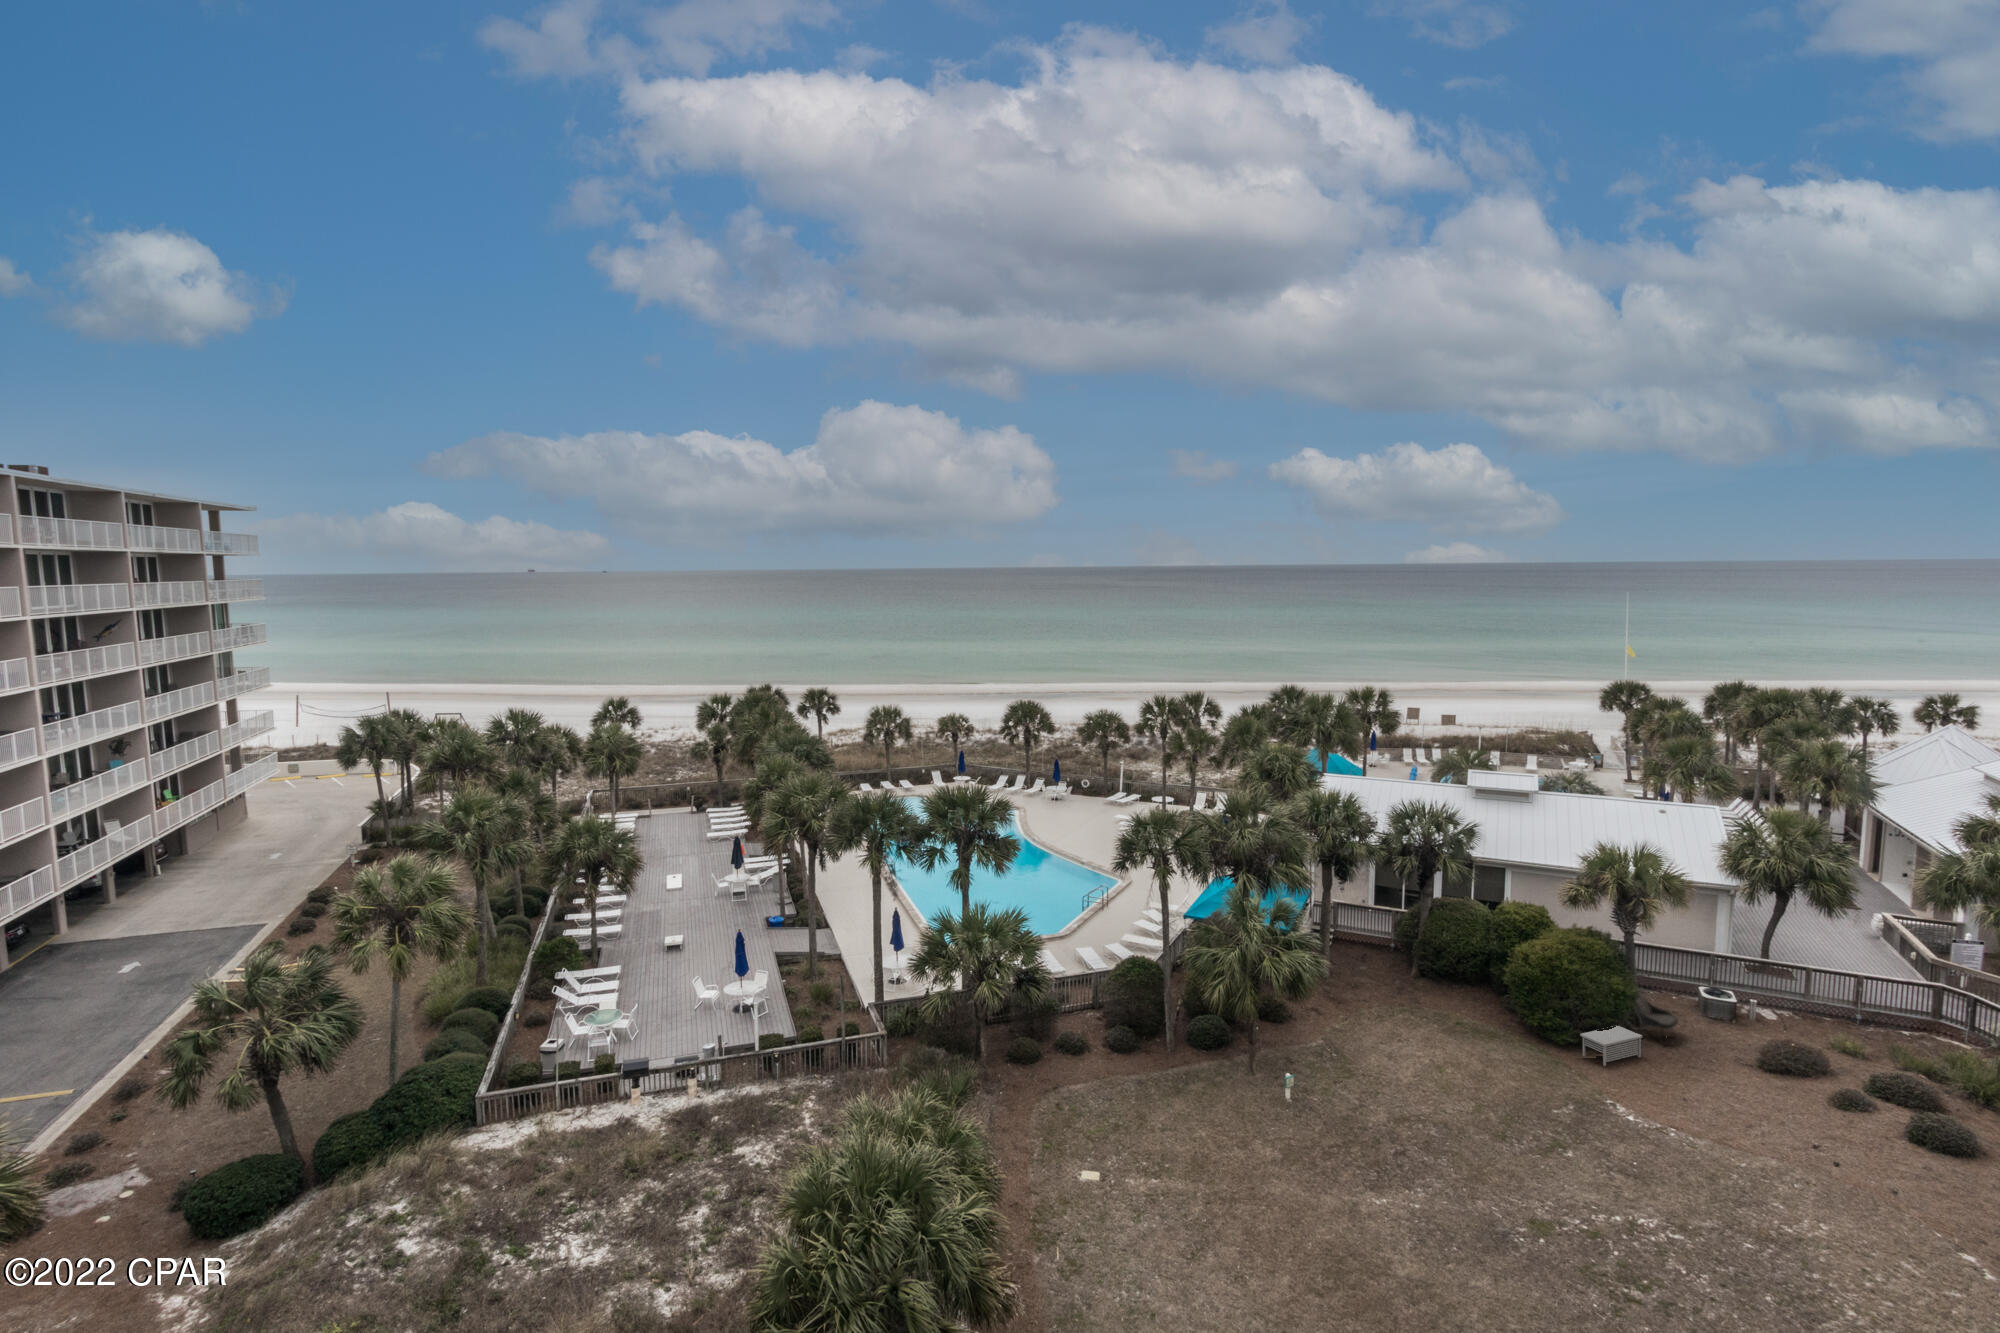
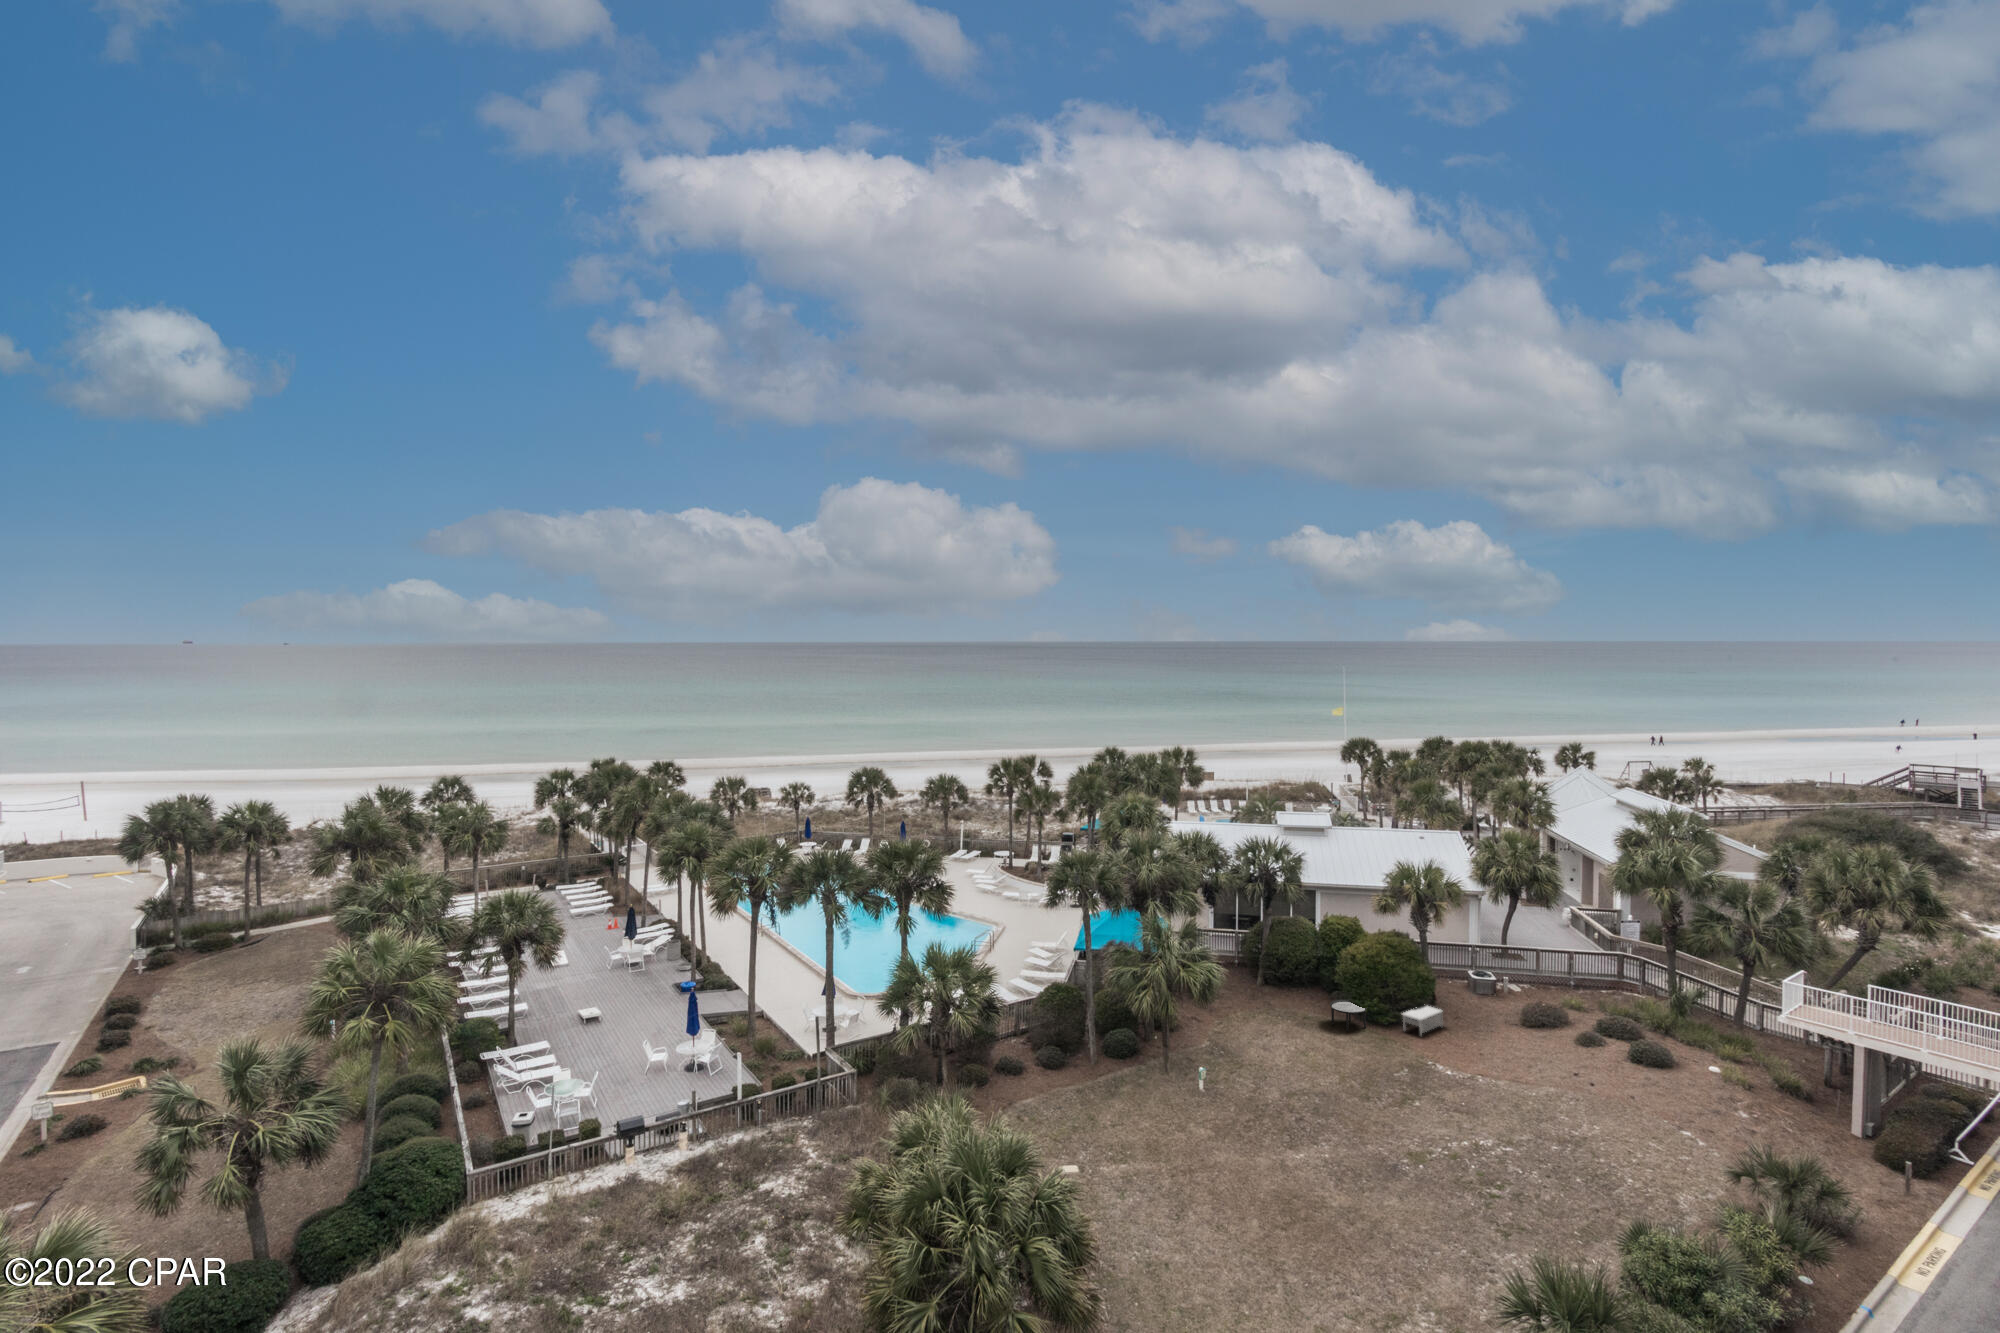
lounge chair: present [1635,995,1678,1045] -> none [1431,980,1462,1018]
round table: none [1484,1008,1534,1050] -> present [1330,1000,1367,1032]

